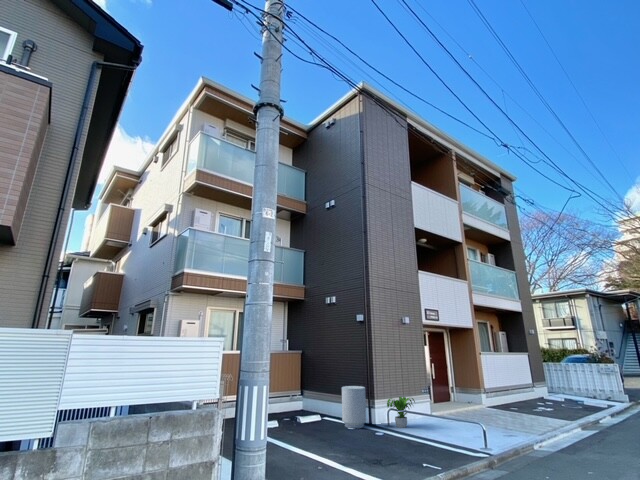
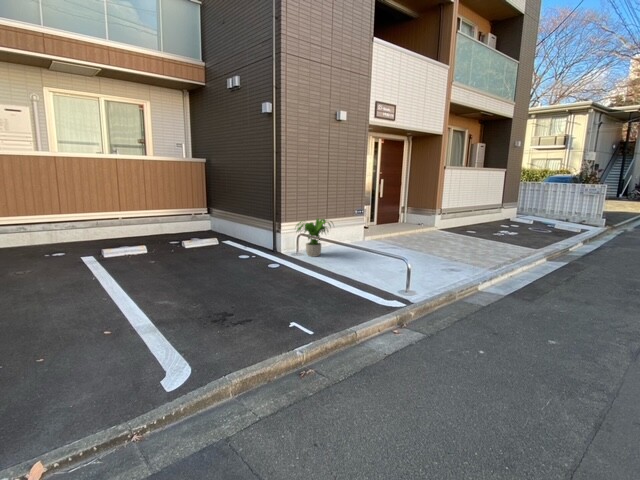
trash can: present [342,386,366,428] -> none [233,204,268,257]

